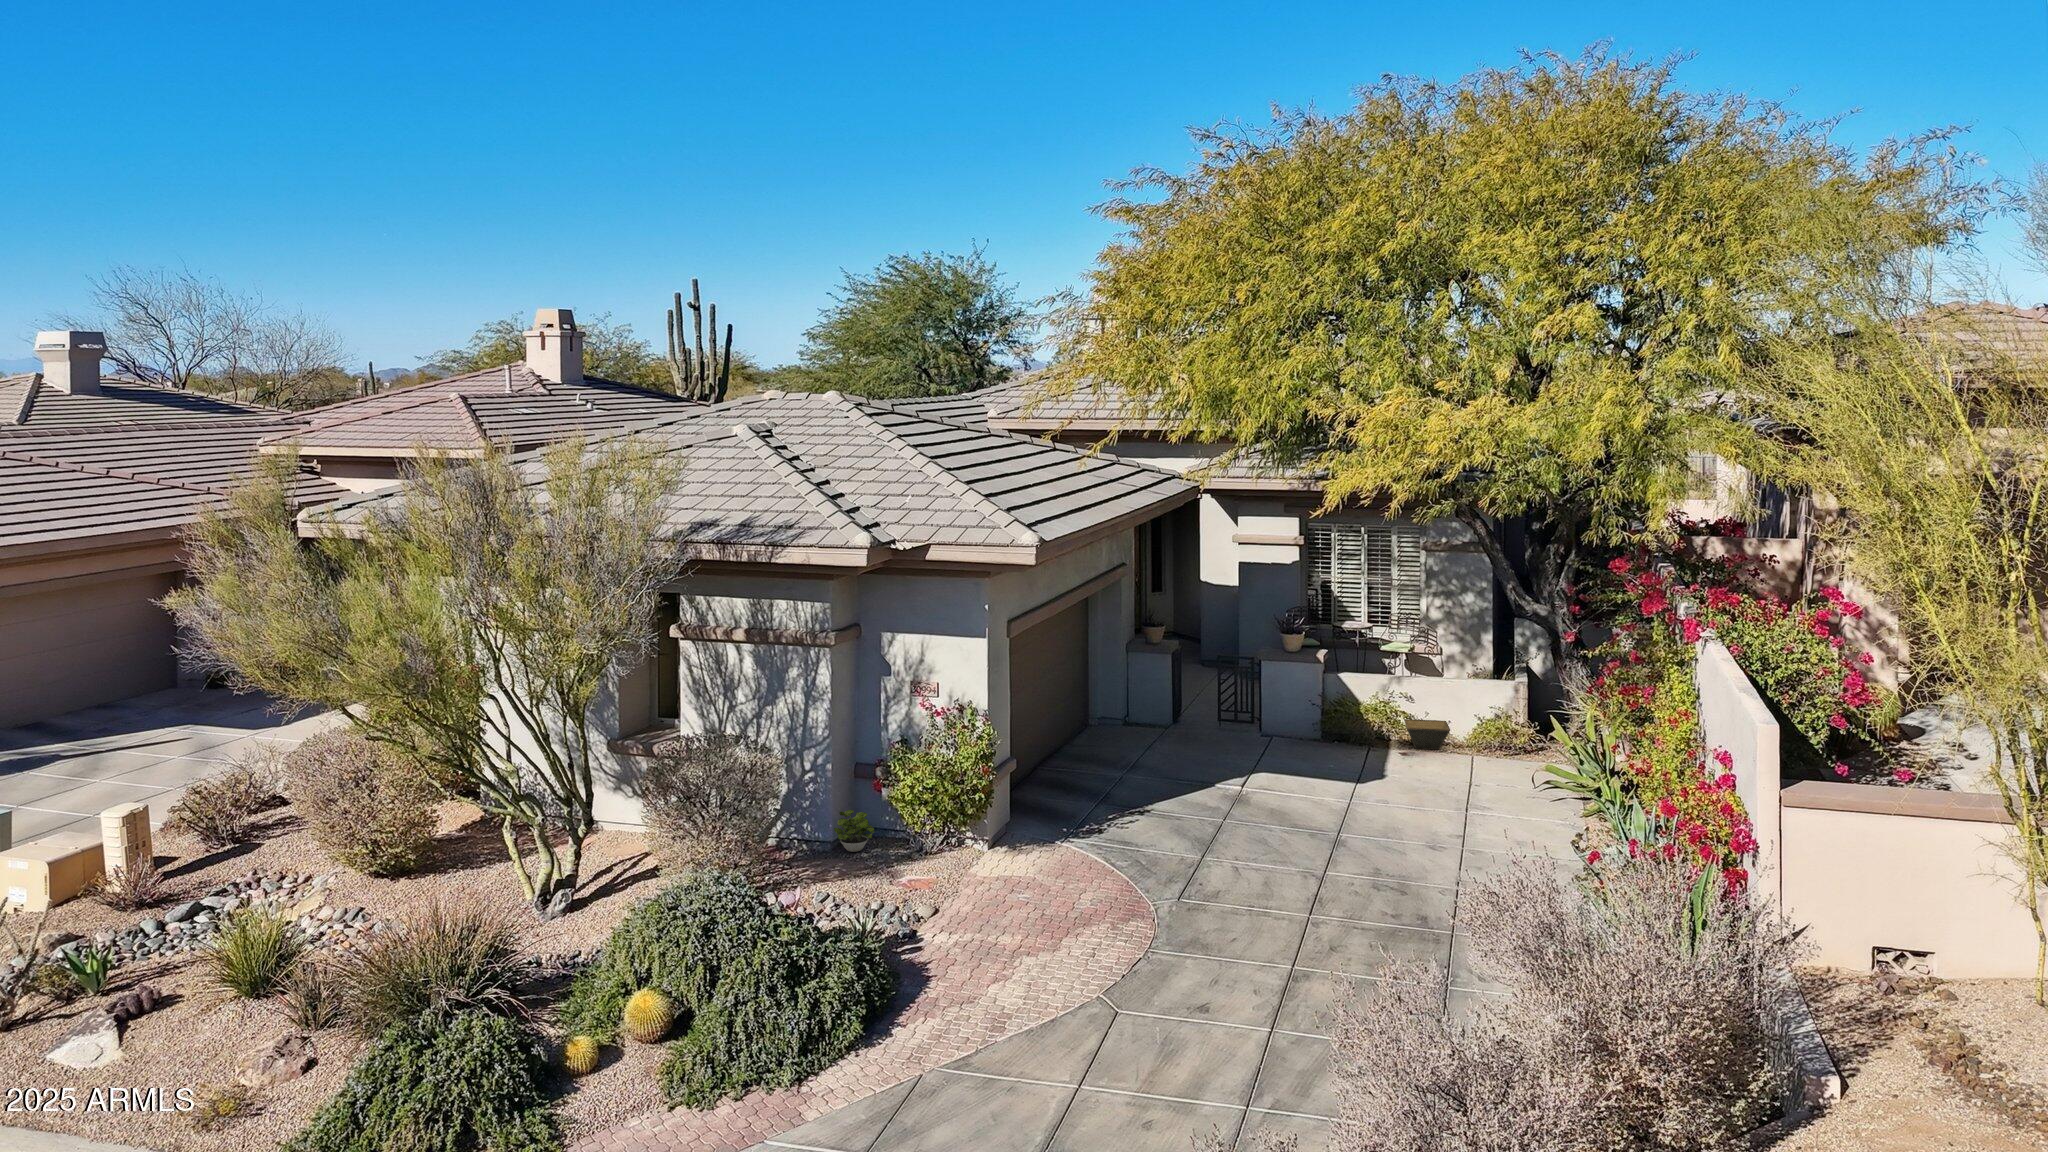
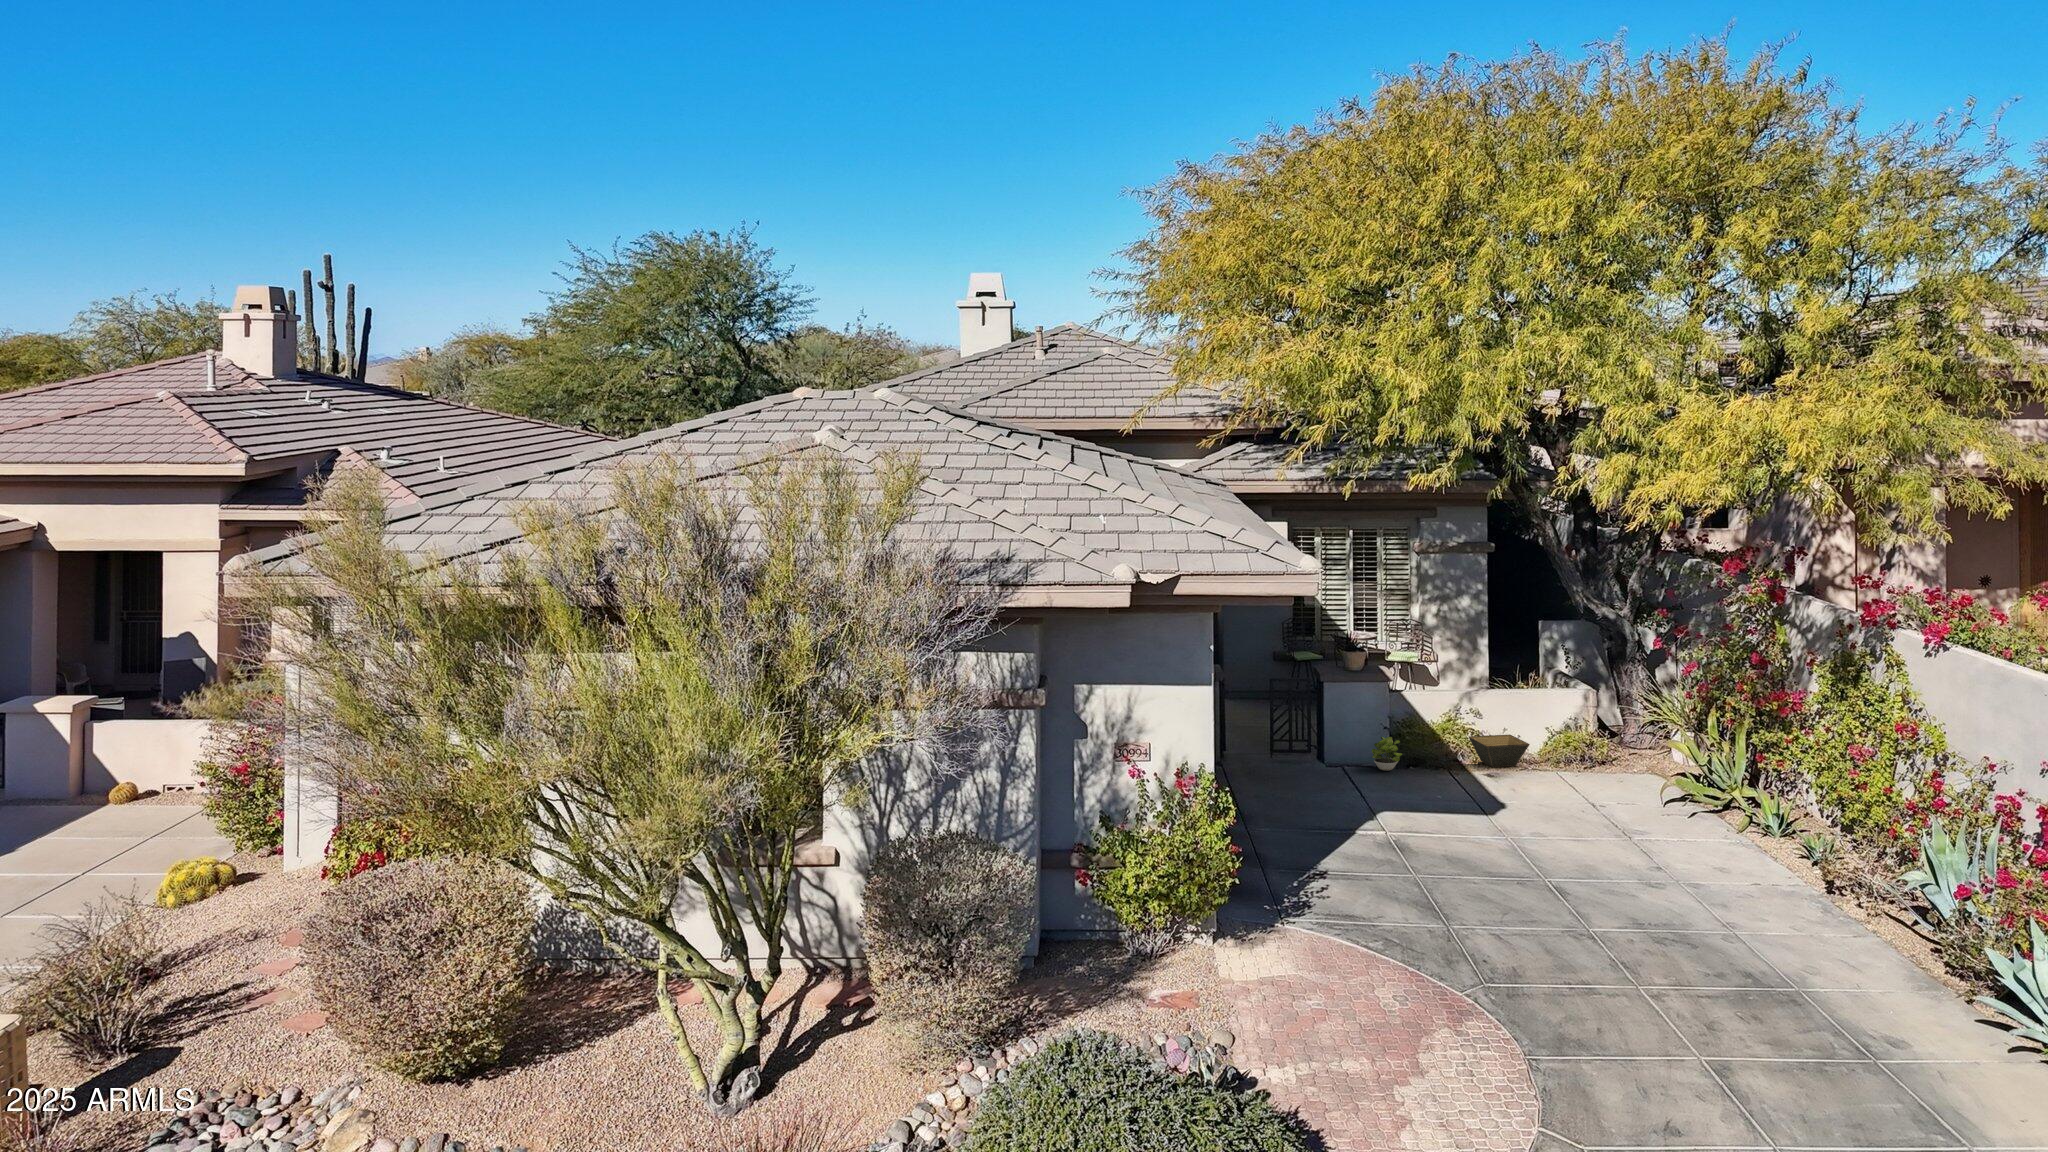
potted plant: present [834,810,875,852] -> present [1372,737,1402,771]

